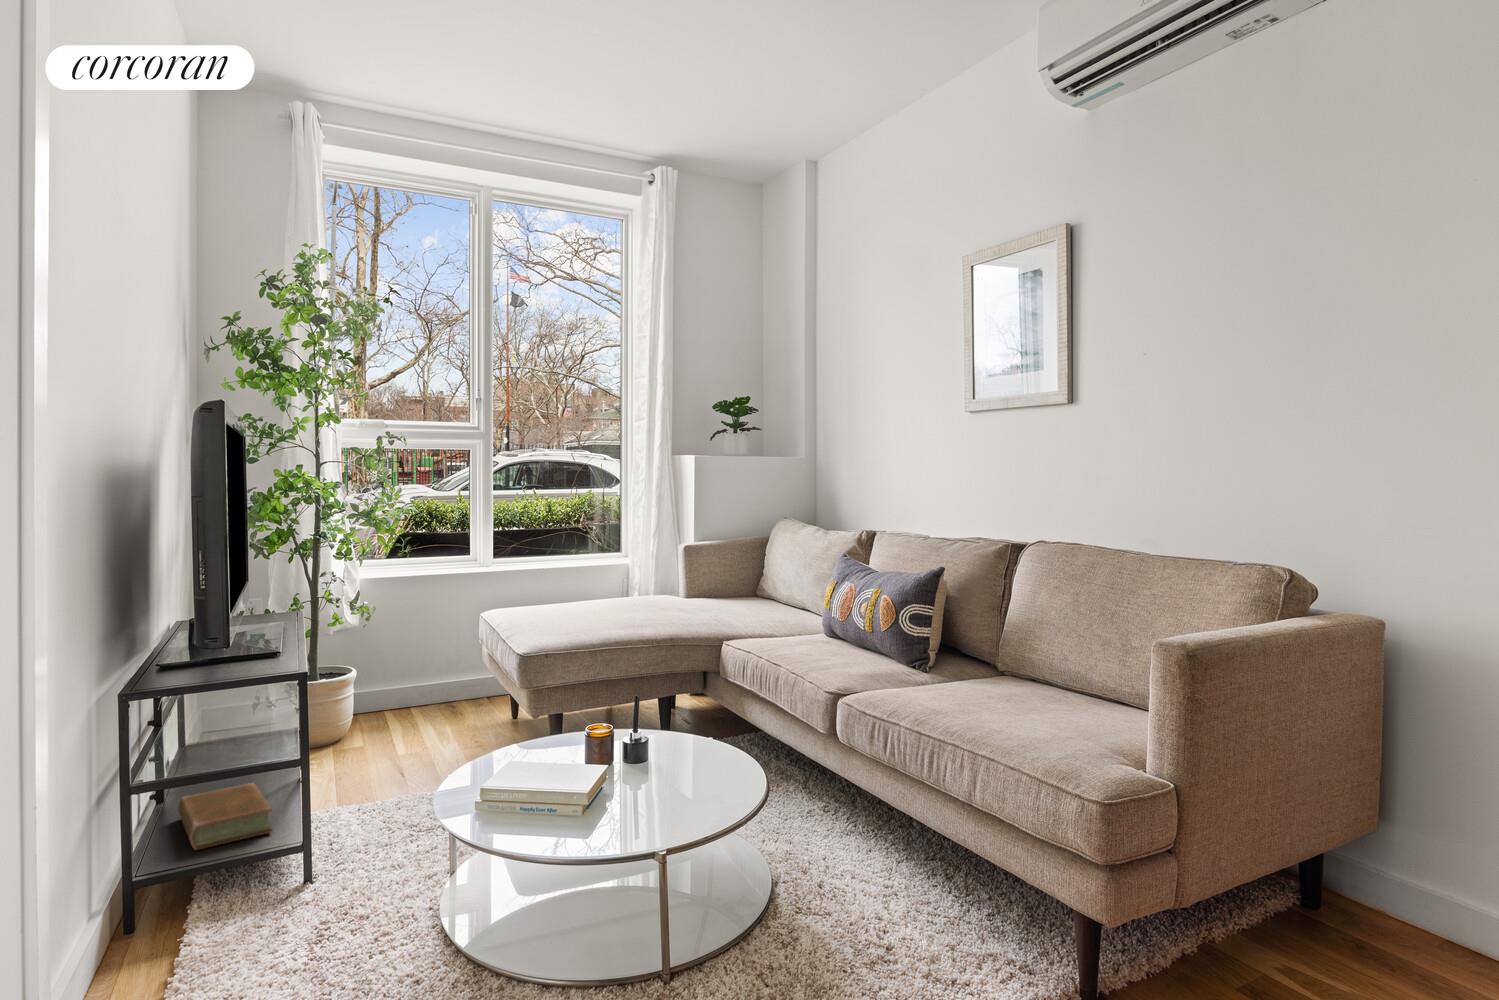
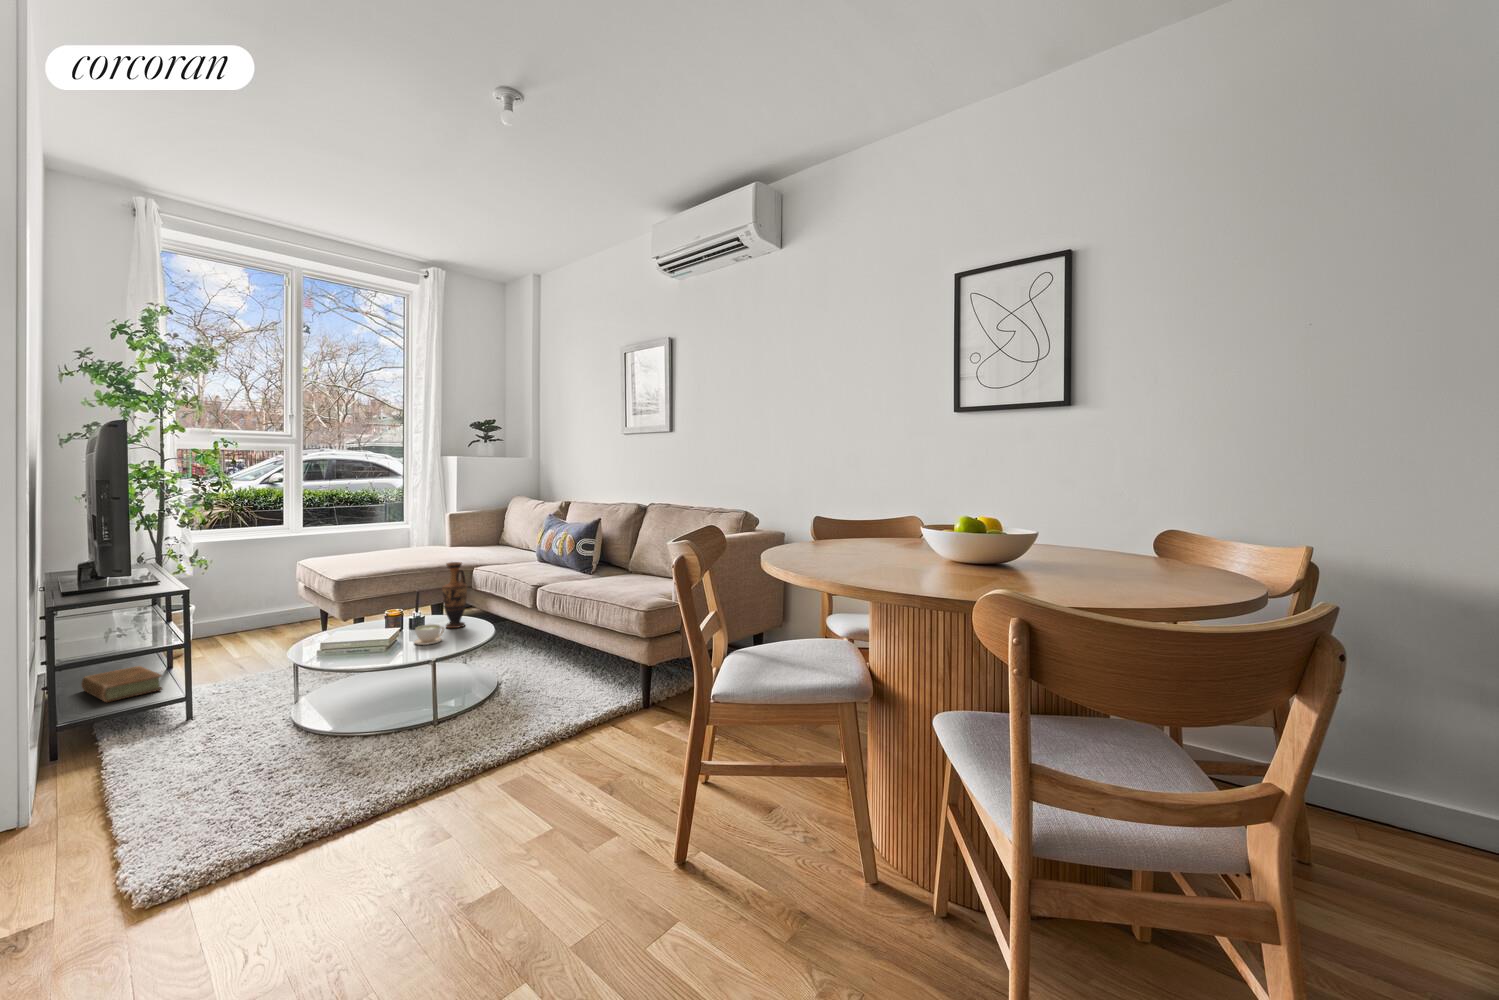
vase: none [679,649,722,776] -> present [442,562,467,628]
coffee cup: none [632,772,684,817] -> present [415,624,445,645]

